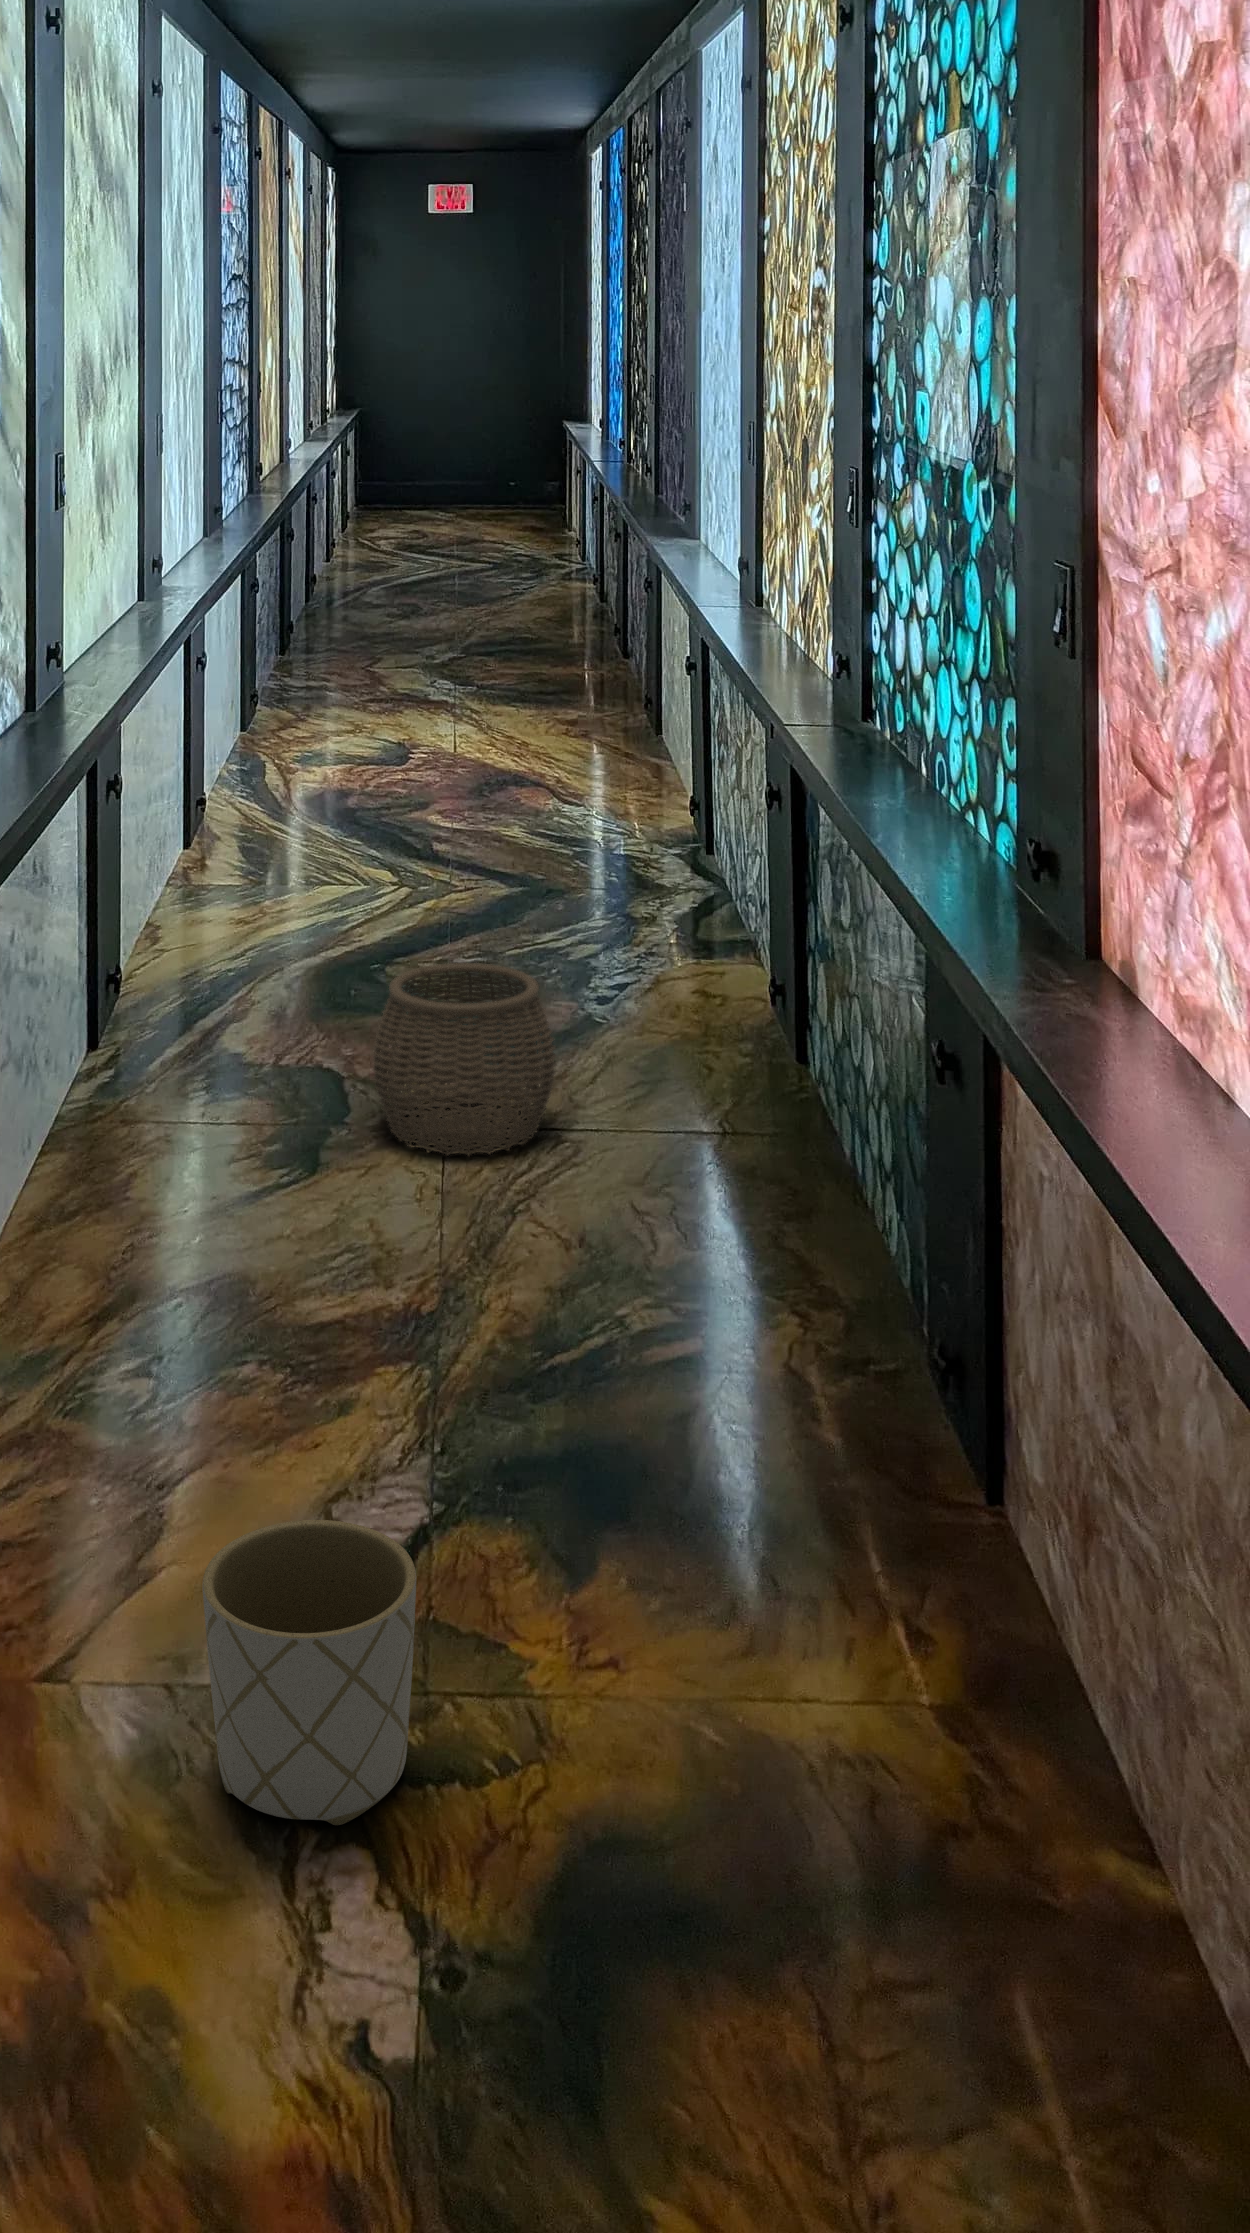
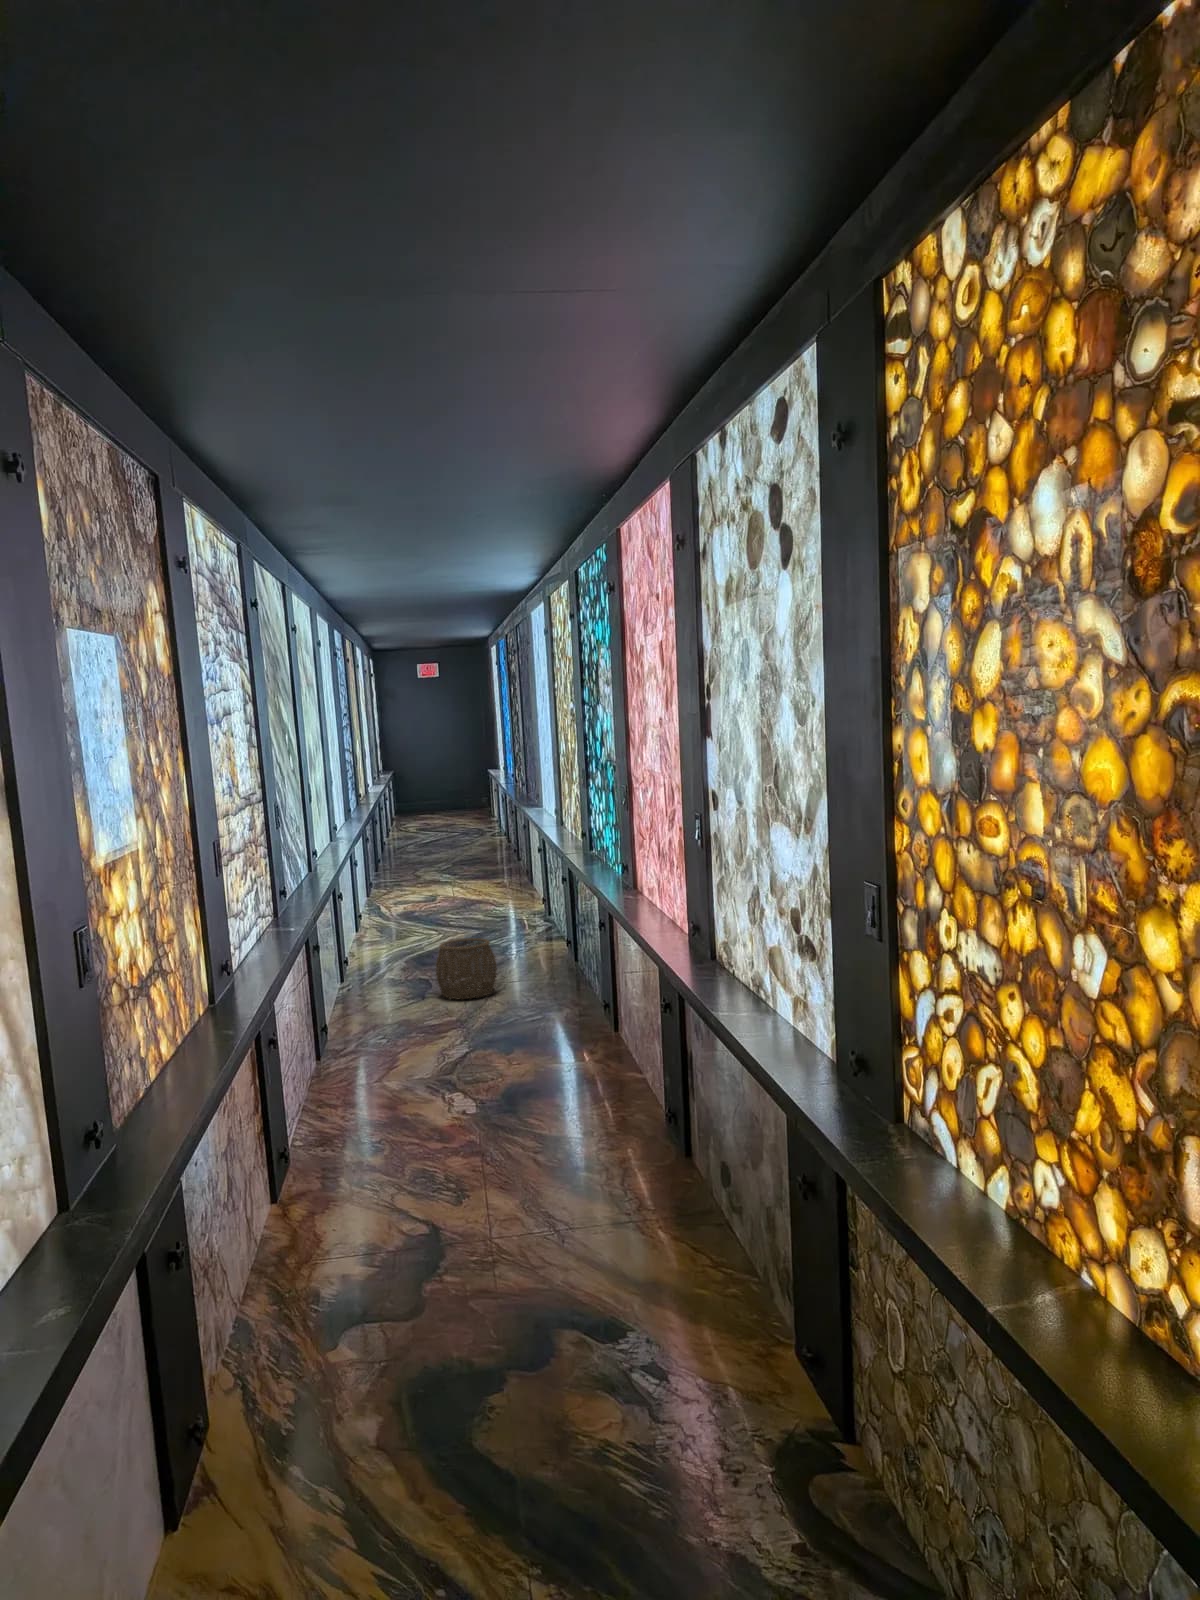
planter: present [203,1520,416,1825] -> none [410,1037,466,1105]

